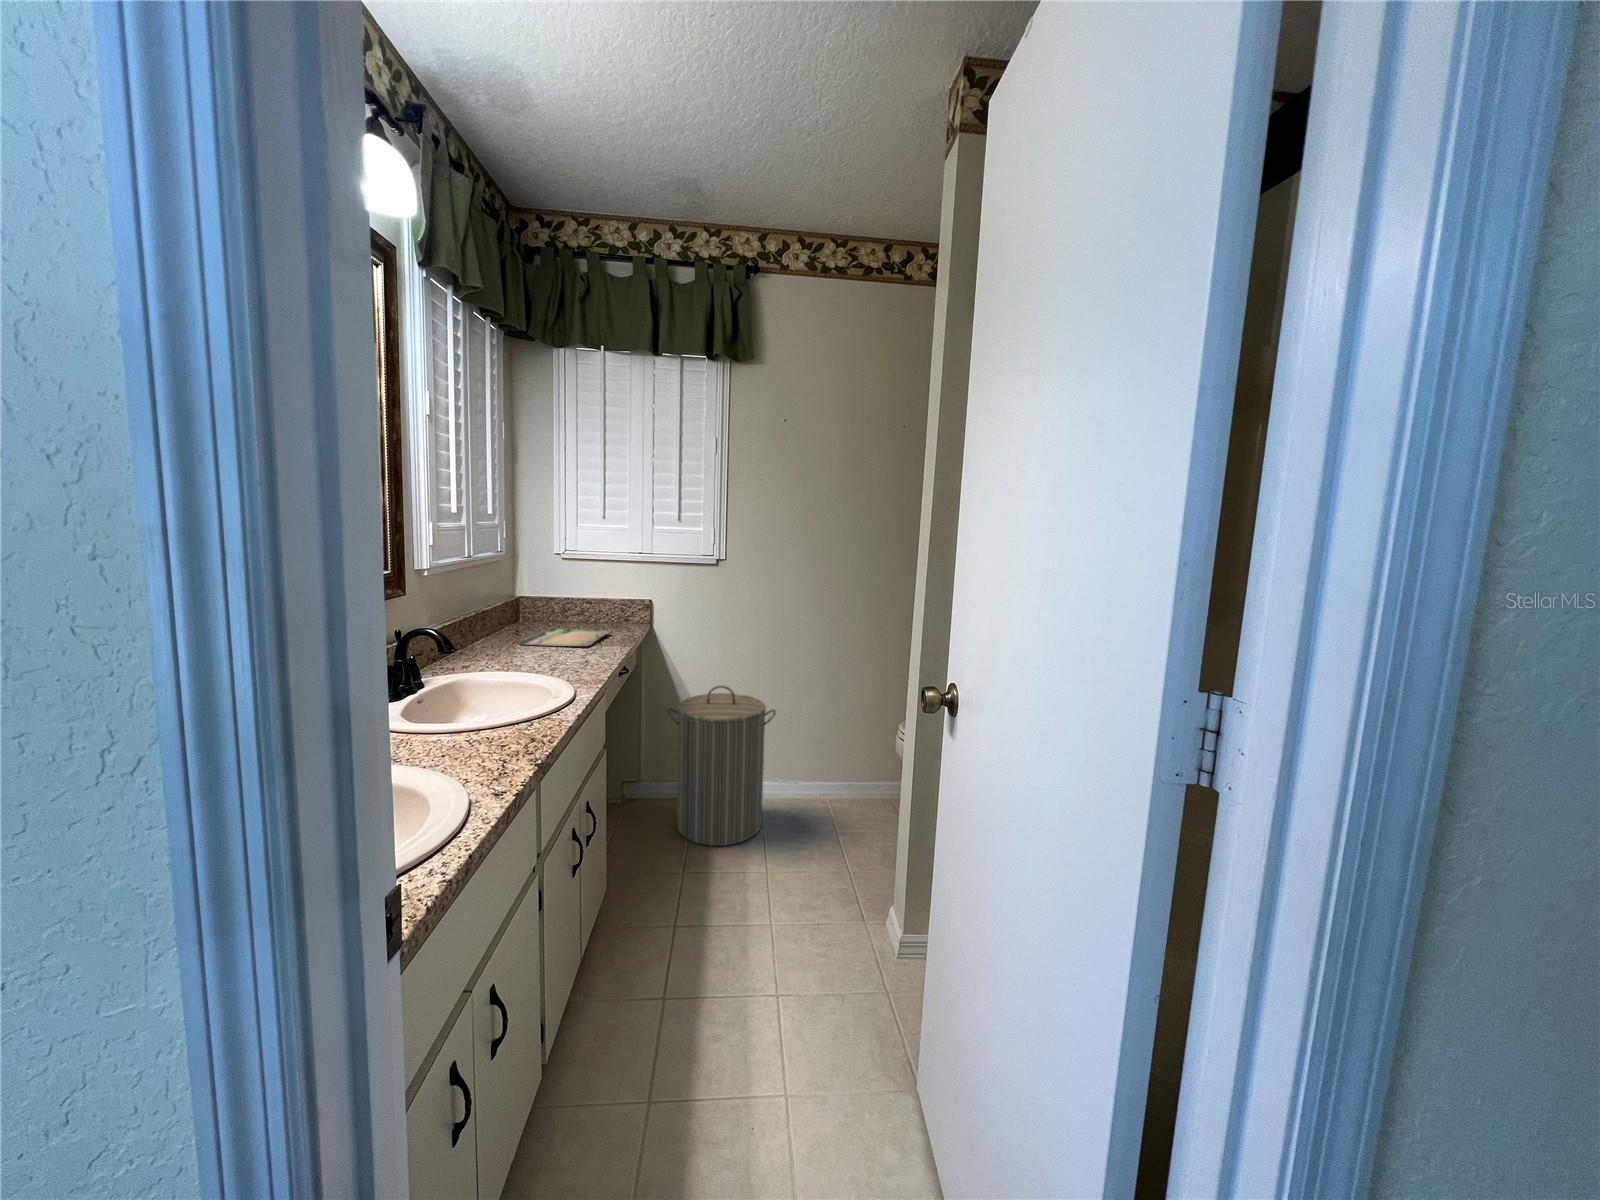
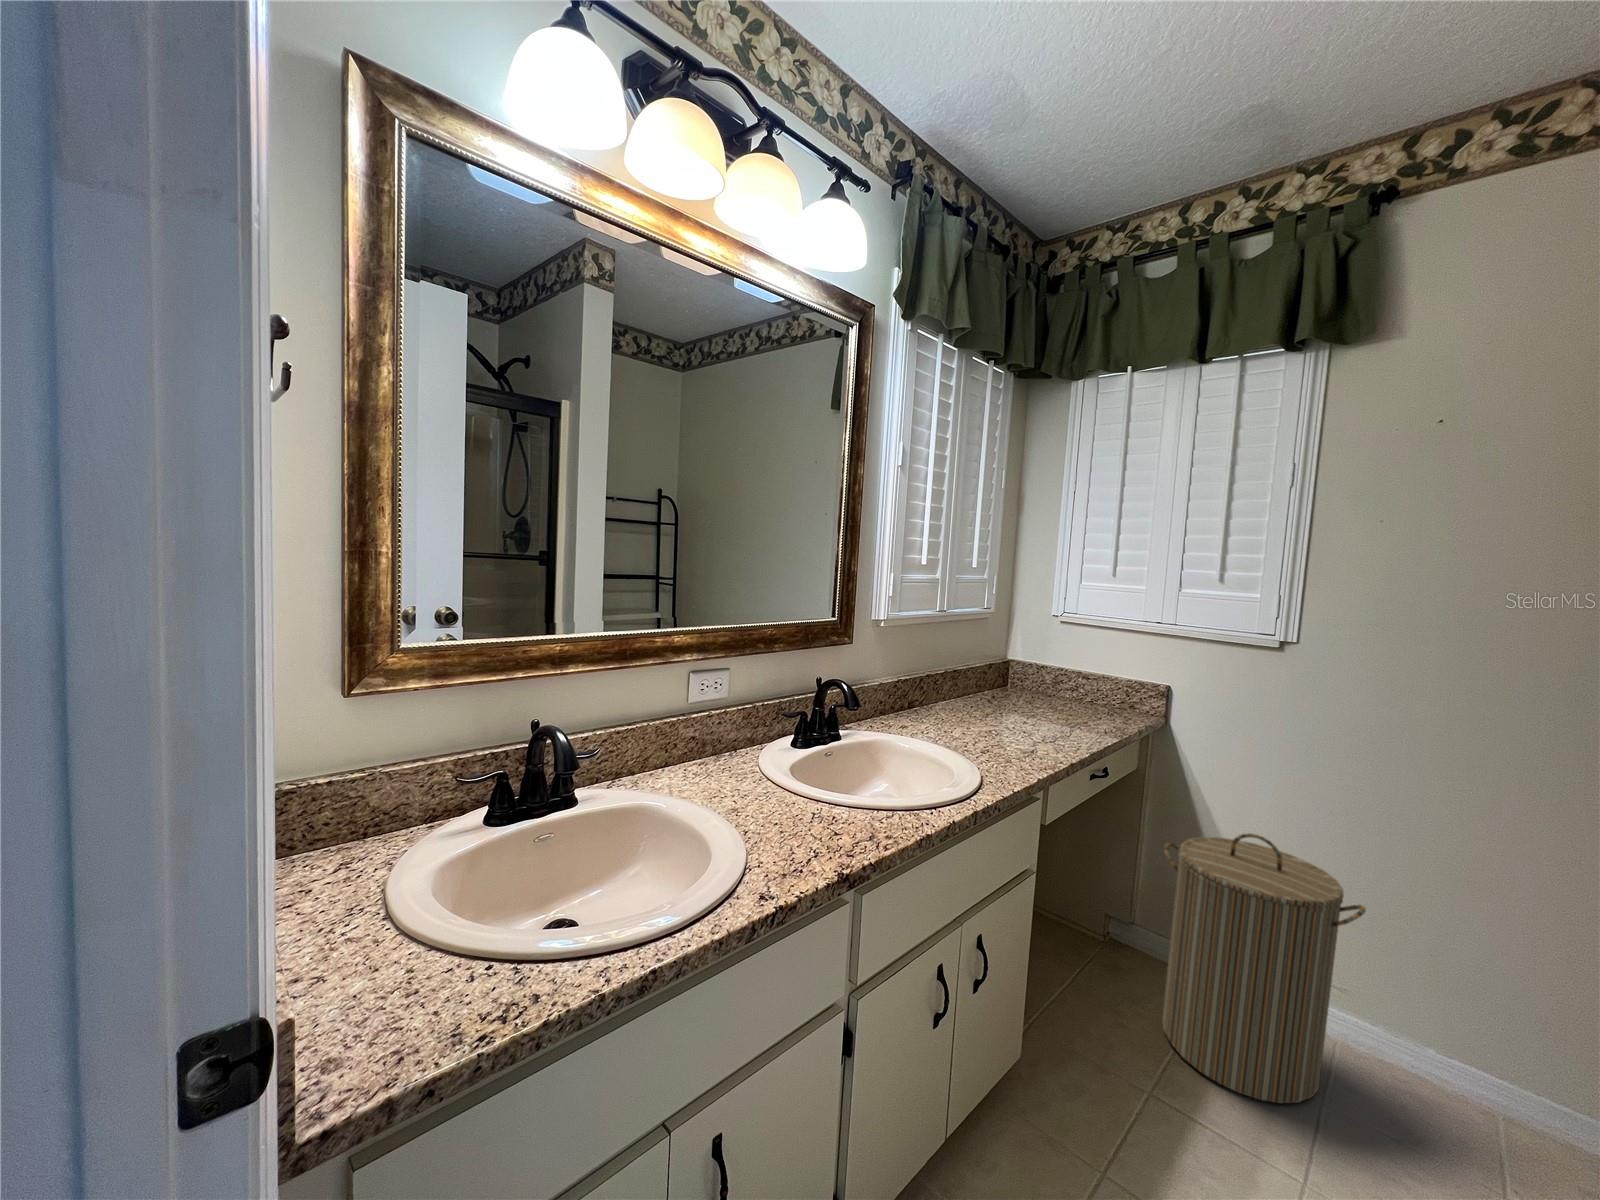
tray: present [519,627,609,646] -> none [977,699,1098,729]

